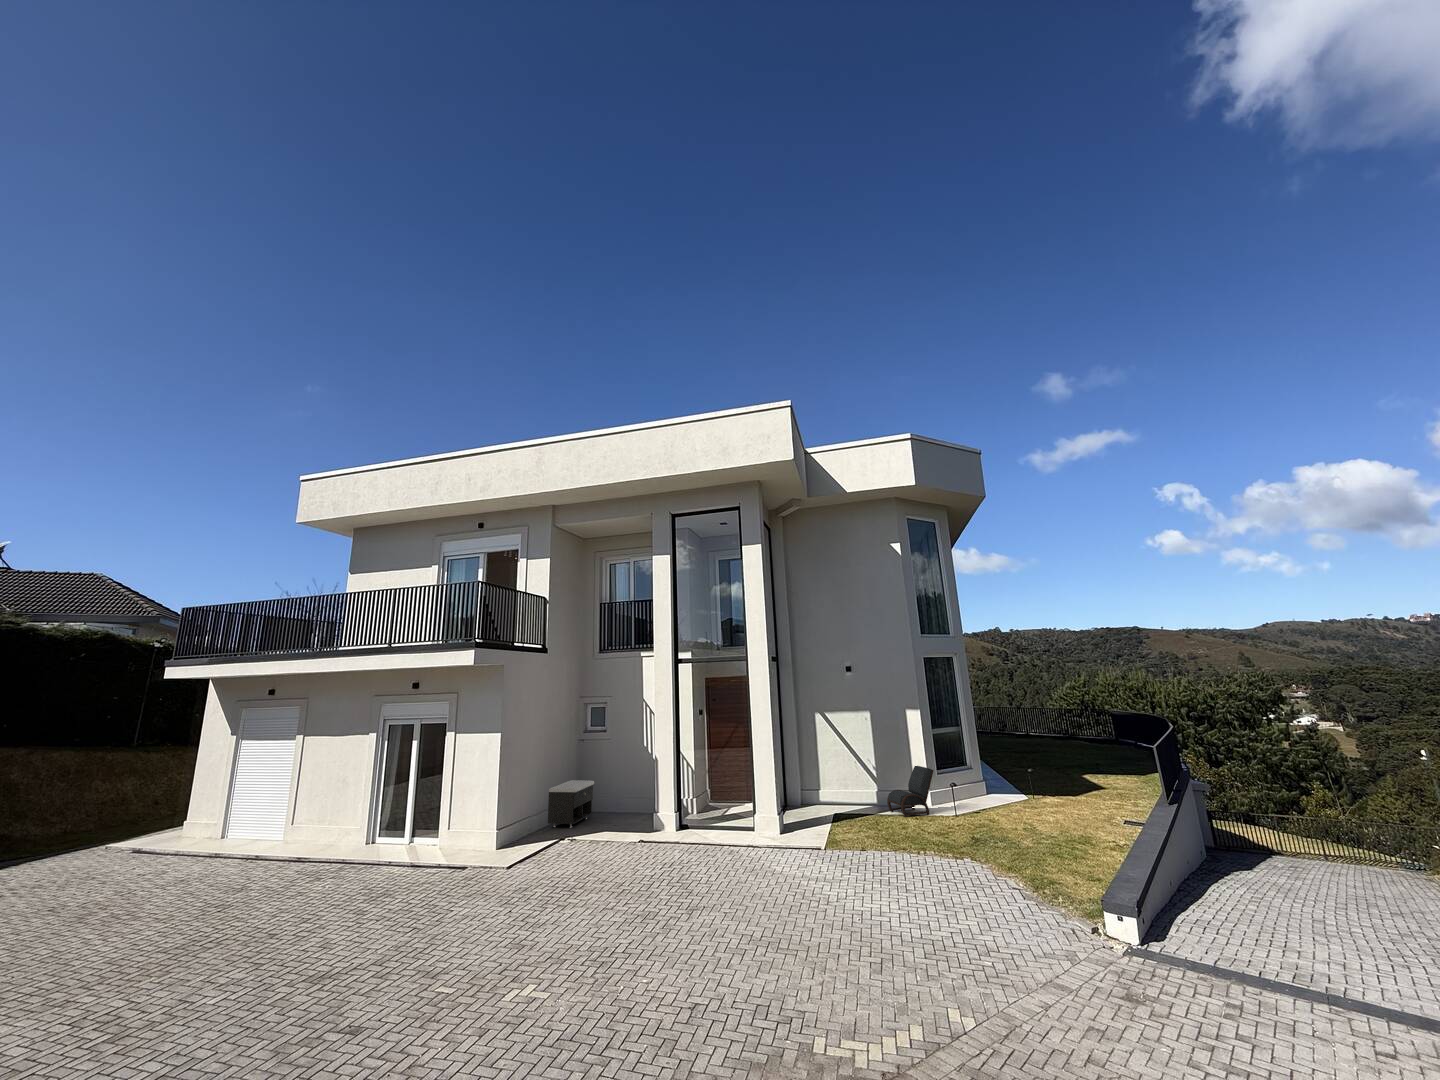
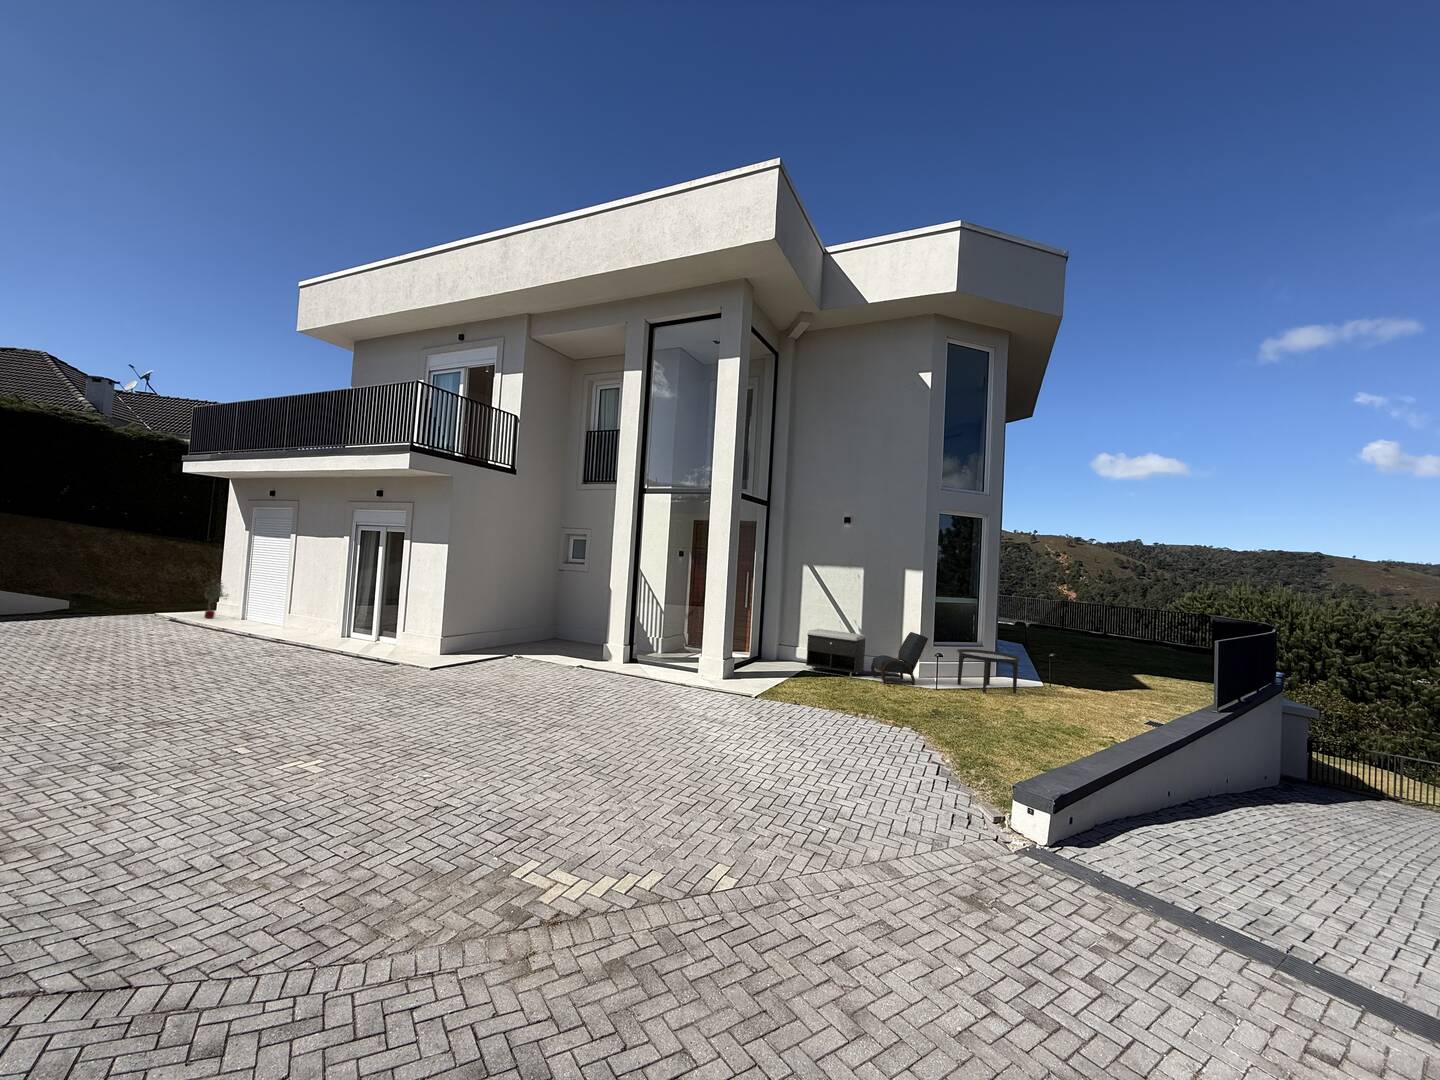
round table: none [955,774,1011,814] -> present [957,649,1021,693]
storage bench: present [548,780,594,828] -> present [806,629,866,676]
potted tree: none [177,794,210,841] -> present [204,580,228,618]

